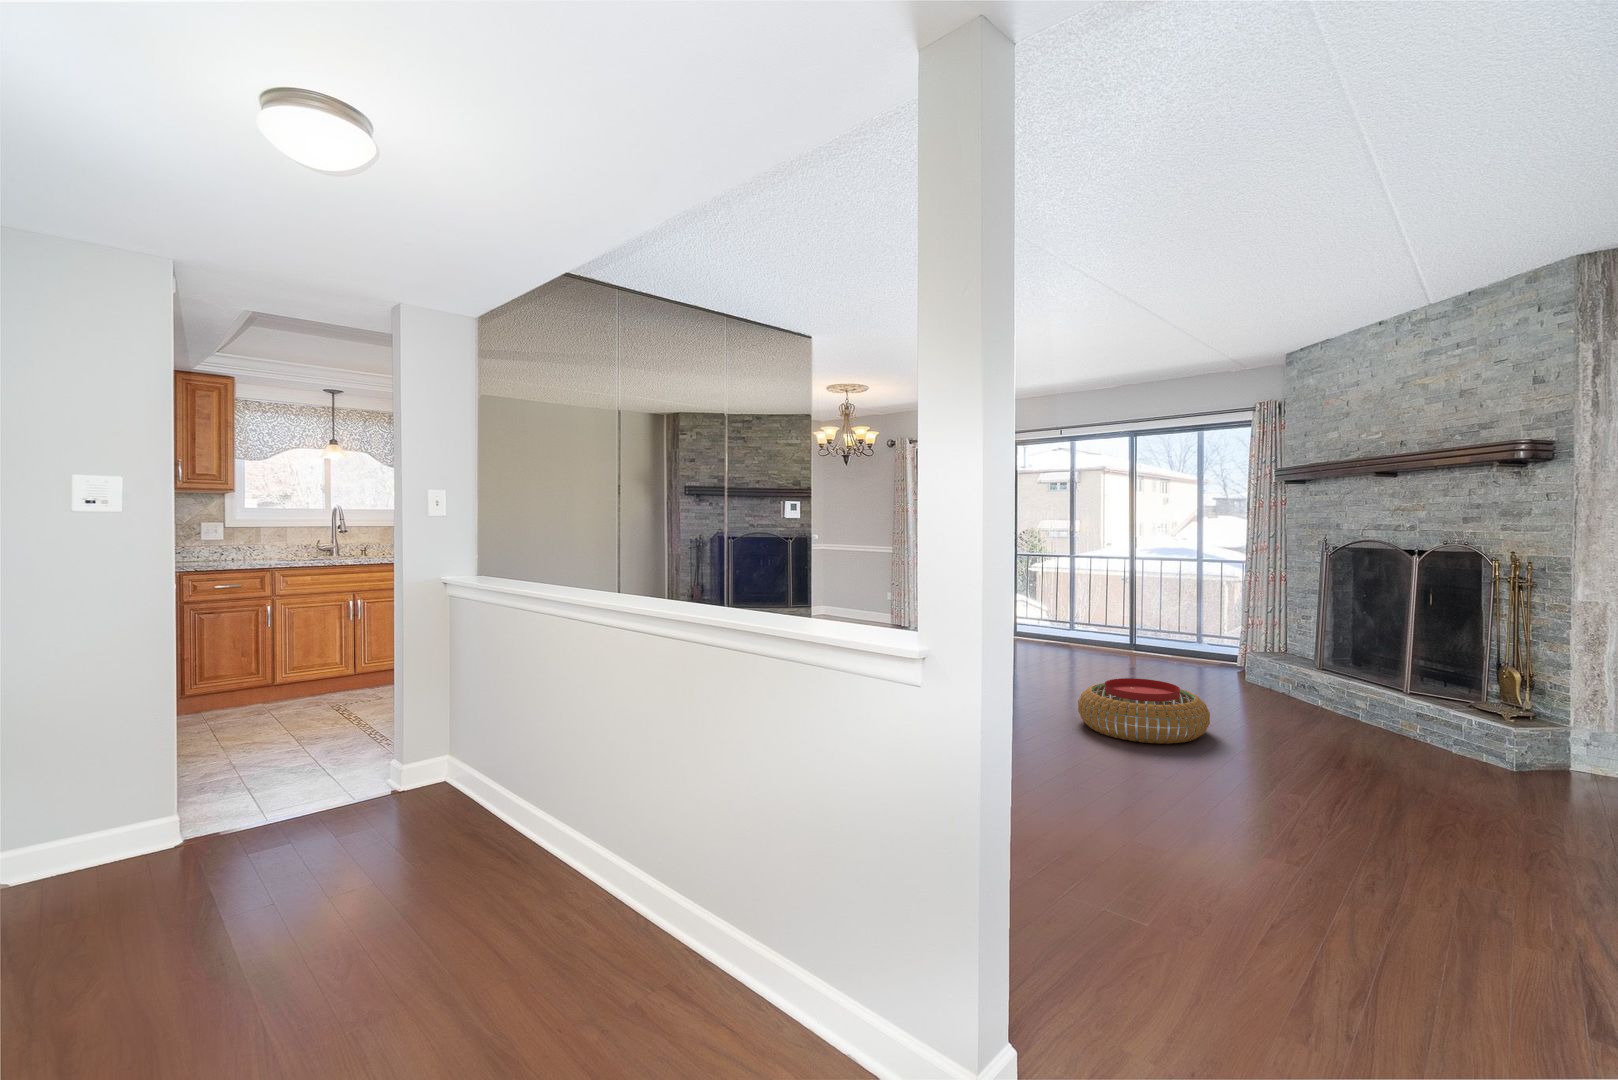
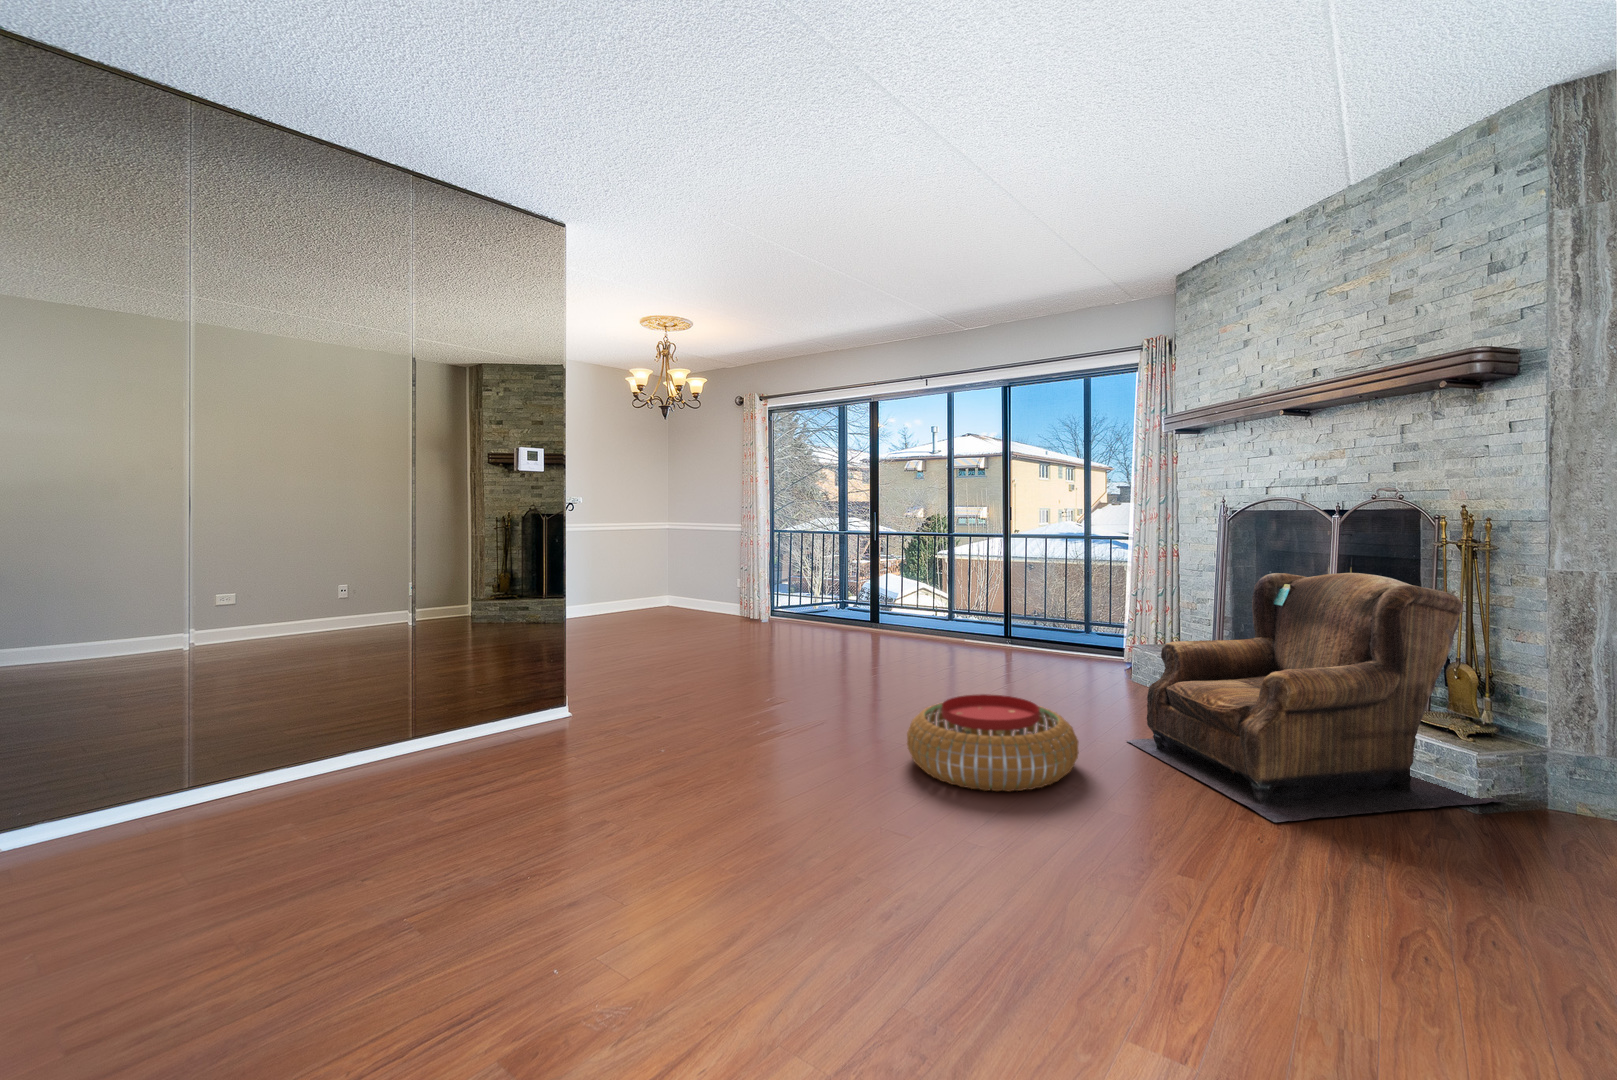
armchair: none [1243,596,1539,769] -> present [1127,573,1503,822]

